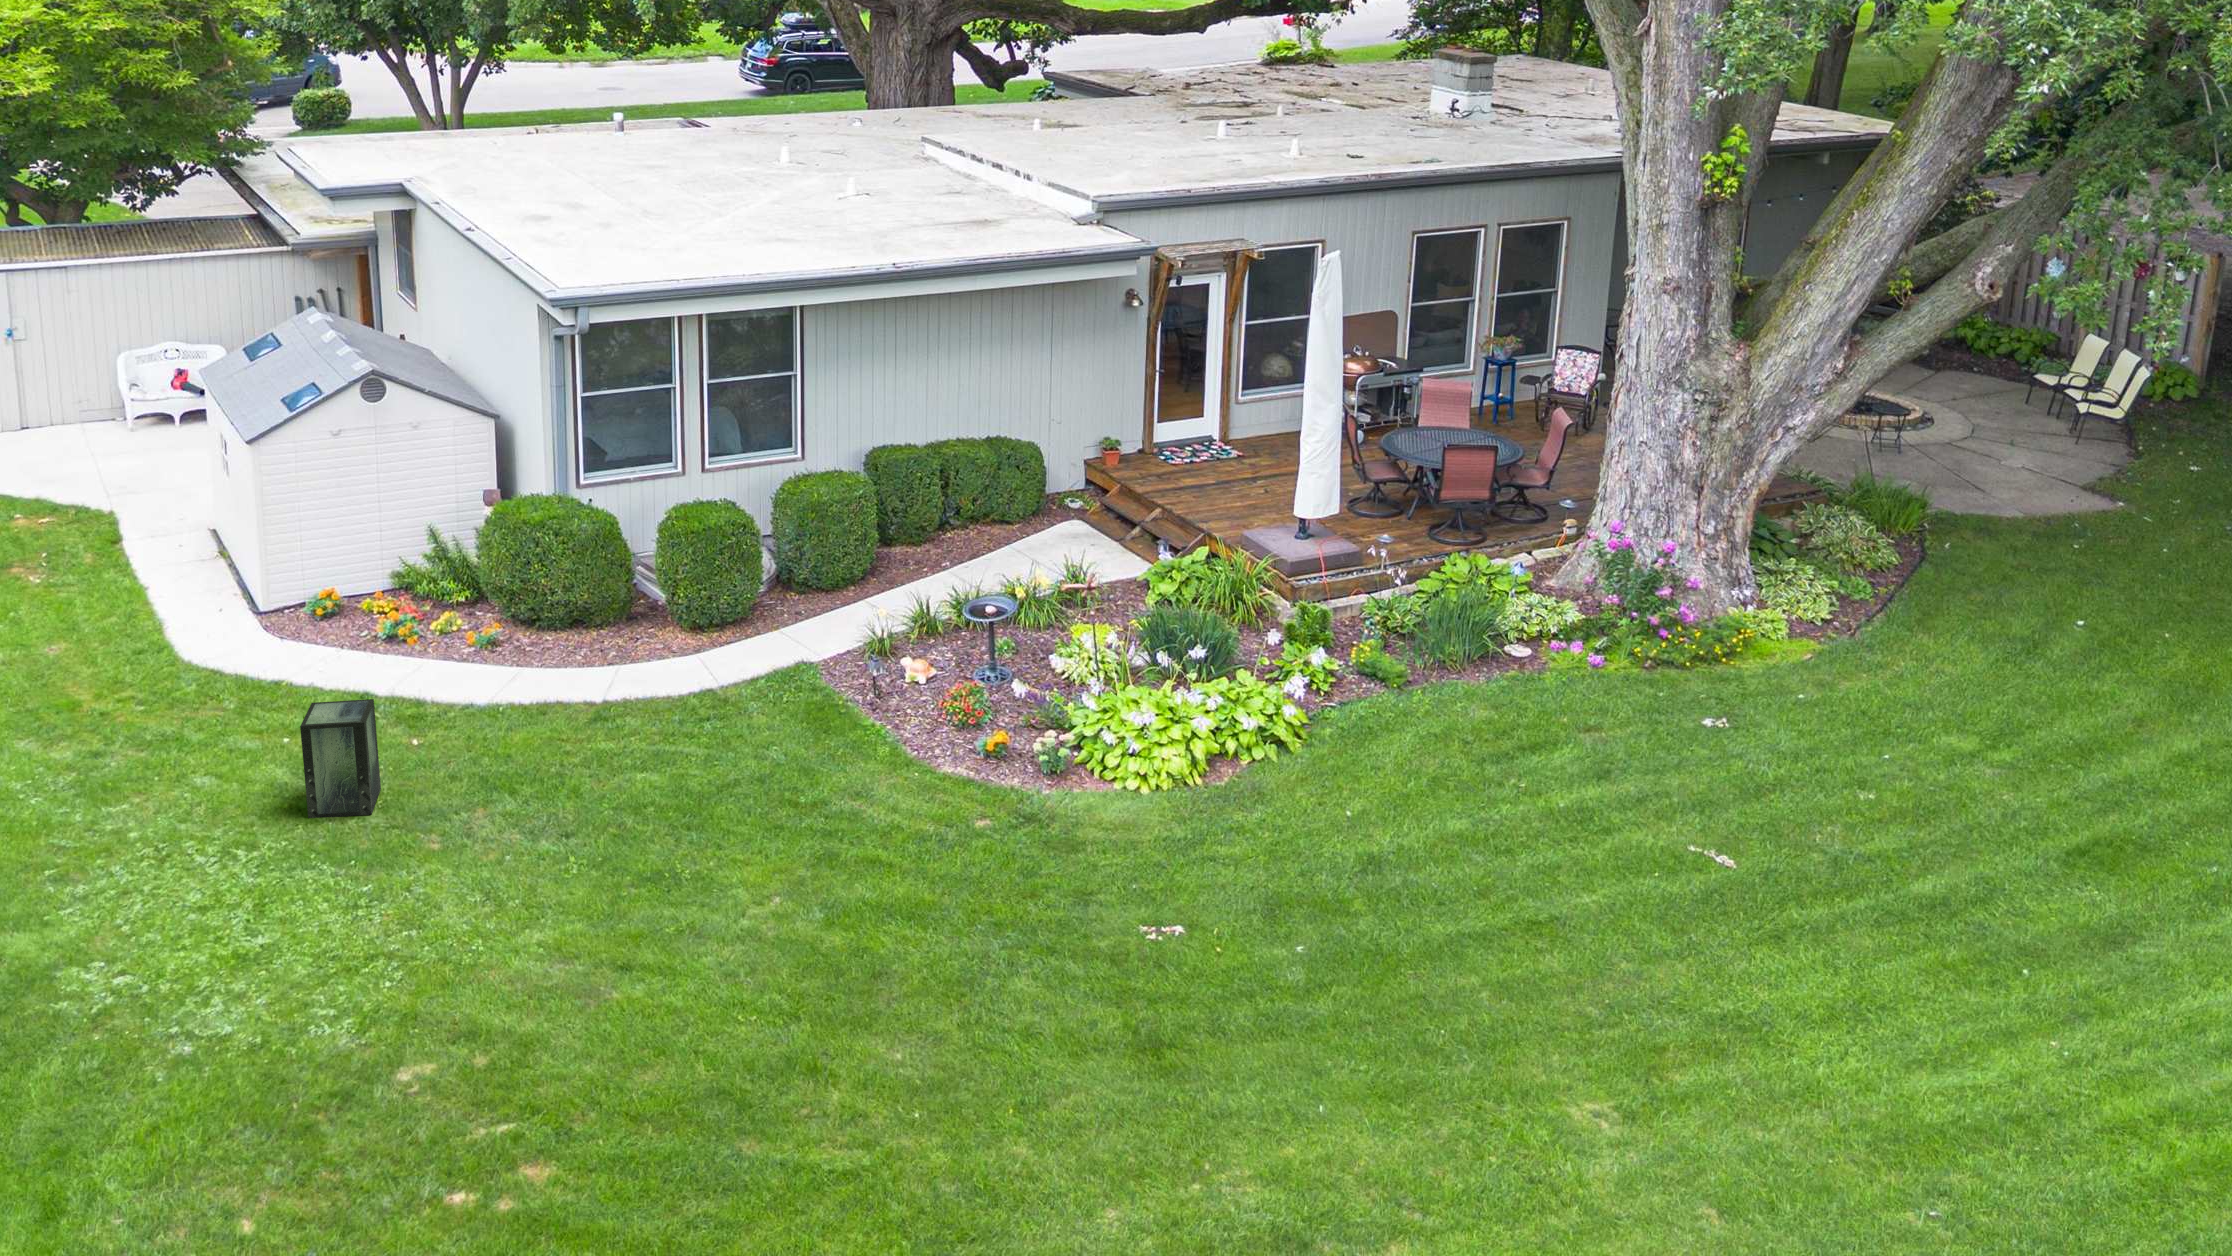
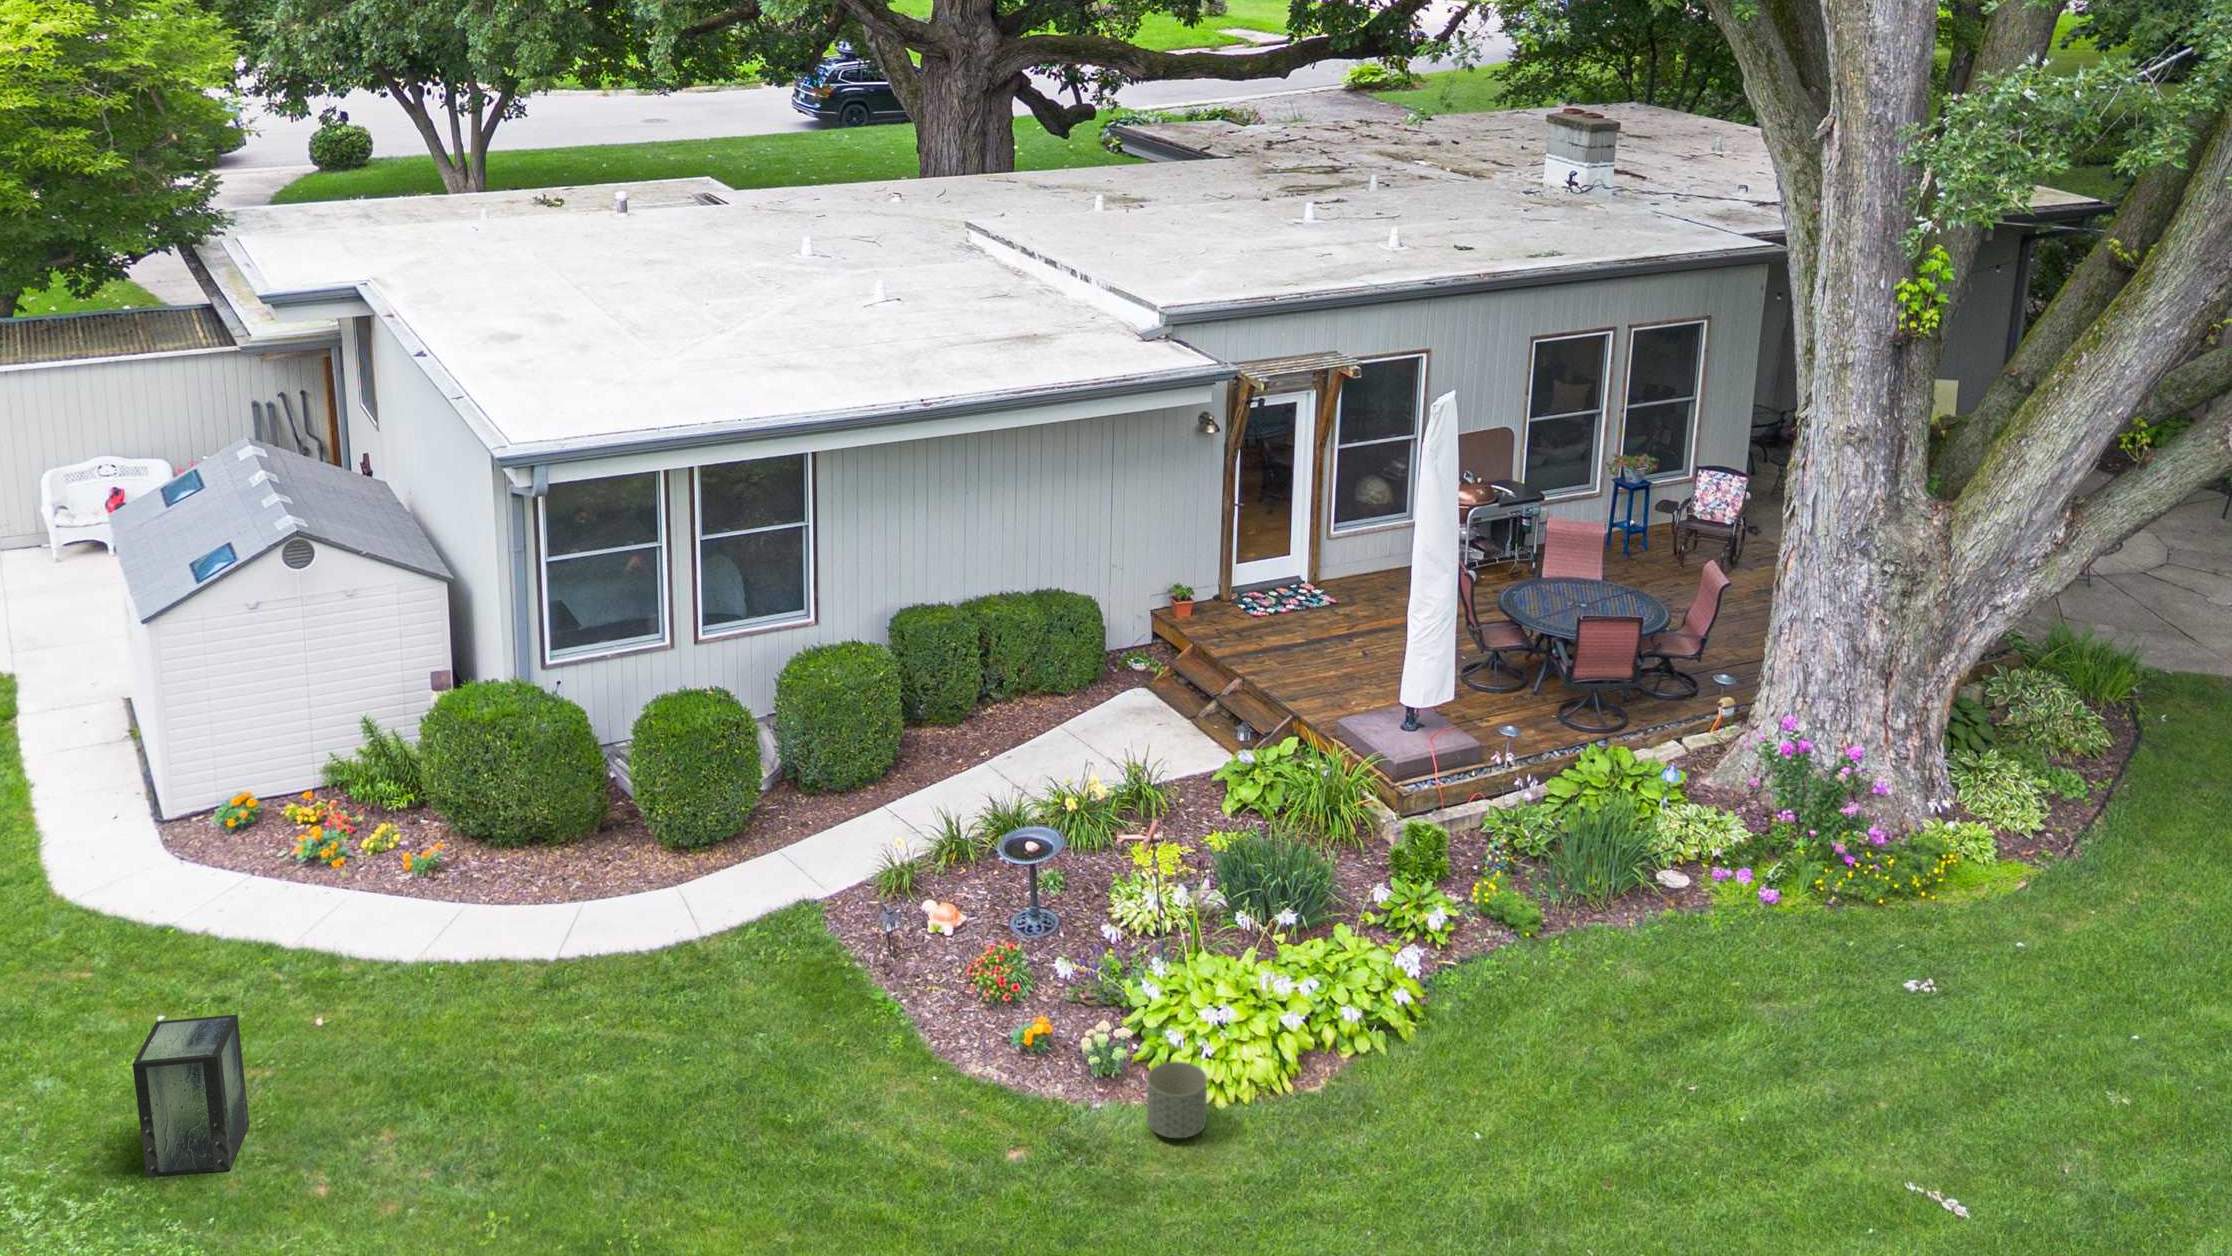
planter: none [1084,750,1132,805] -> present [1147,1061,1207,1138]

